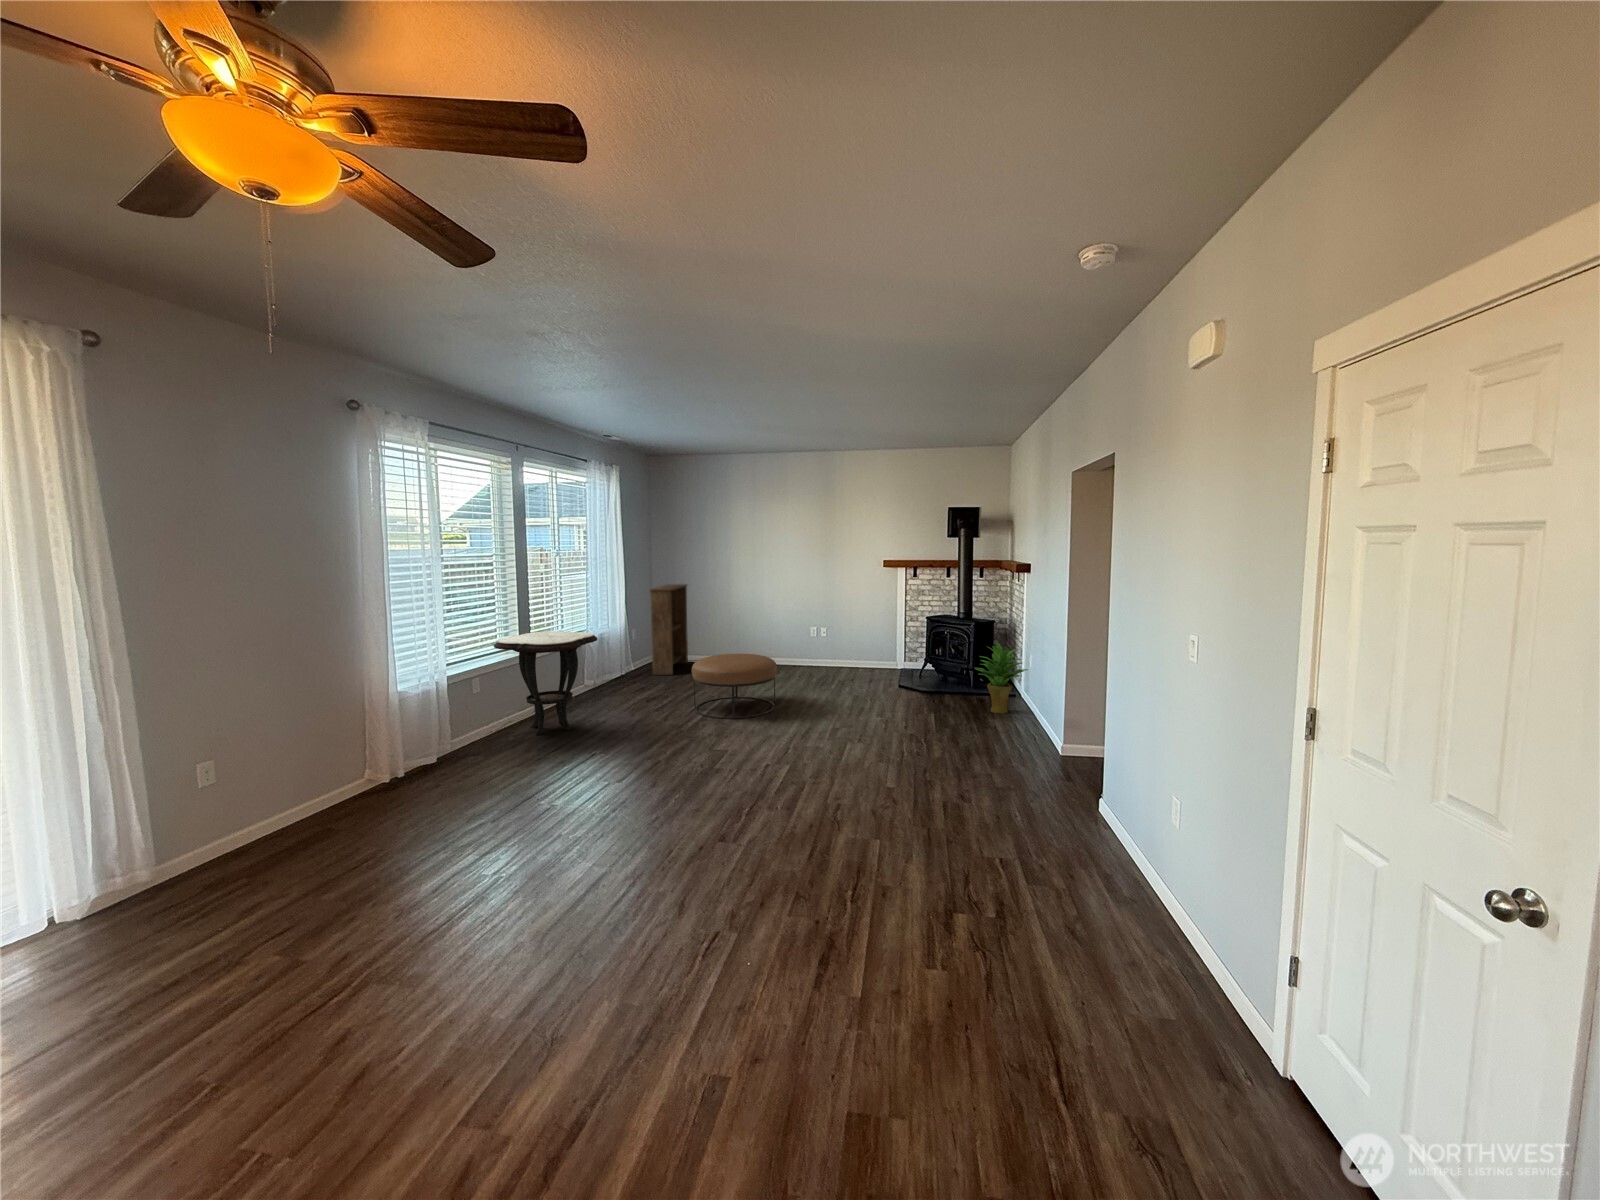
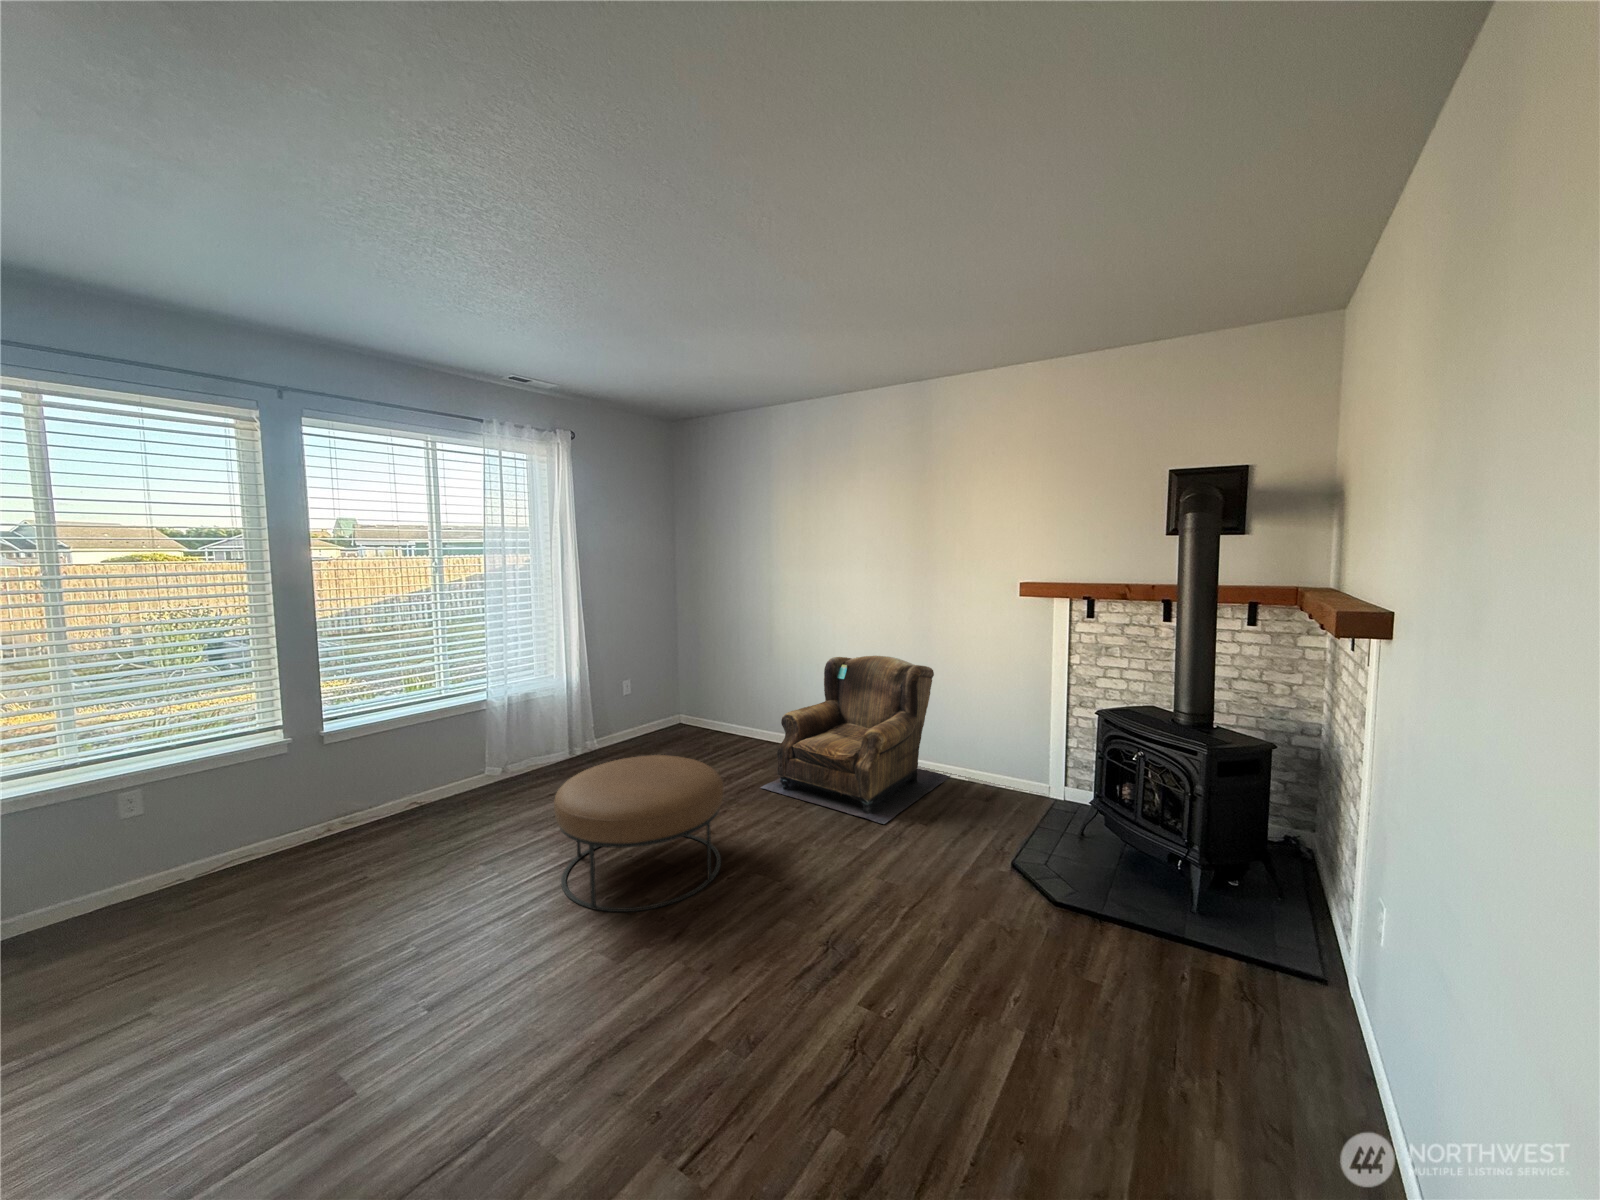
bookshelf: present [649,584,688,675] -> none [637,611,725,755]
armchair: none [750,604,844,684] -> present [760,656,950,824]
side table: present [494,631,598,735] -> none [203,698,401,887]
potted plant: present [975,643,1028,714] -> none [1171,839,1365,1069]

